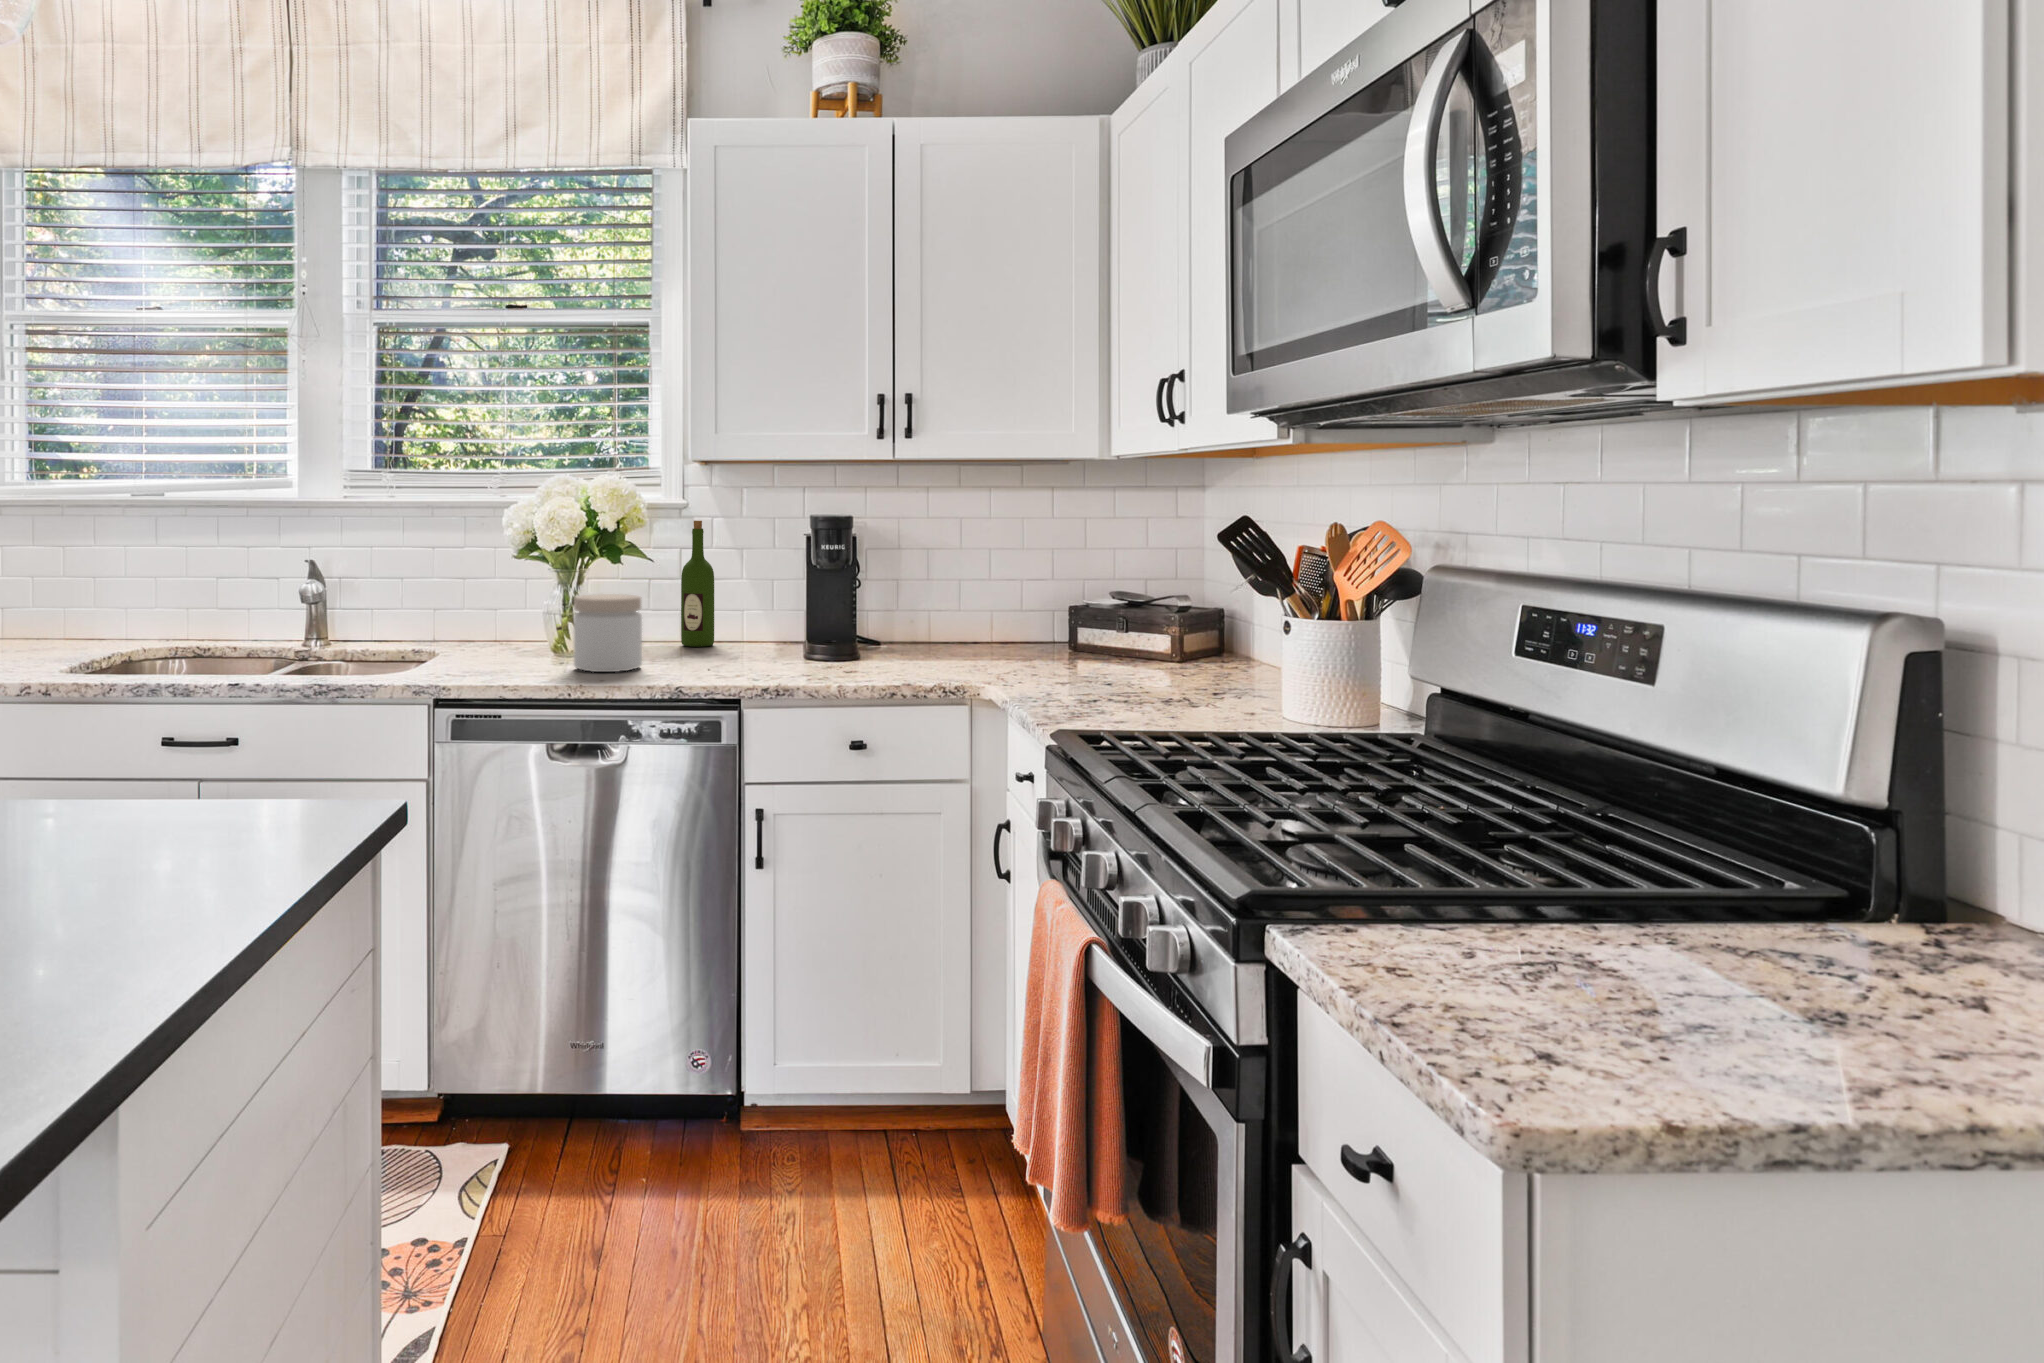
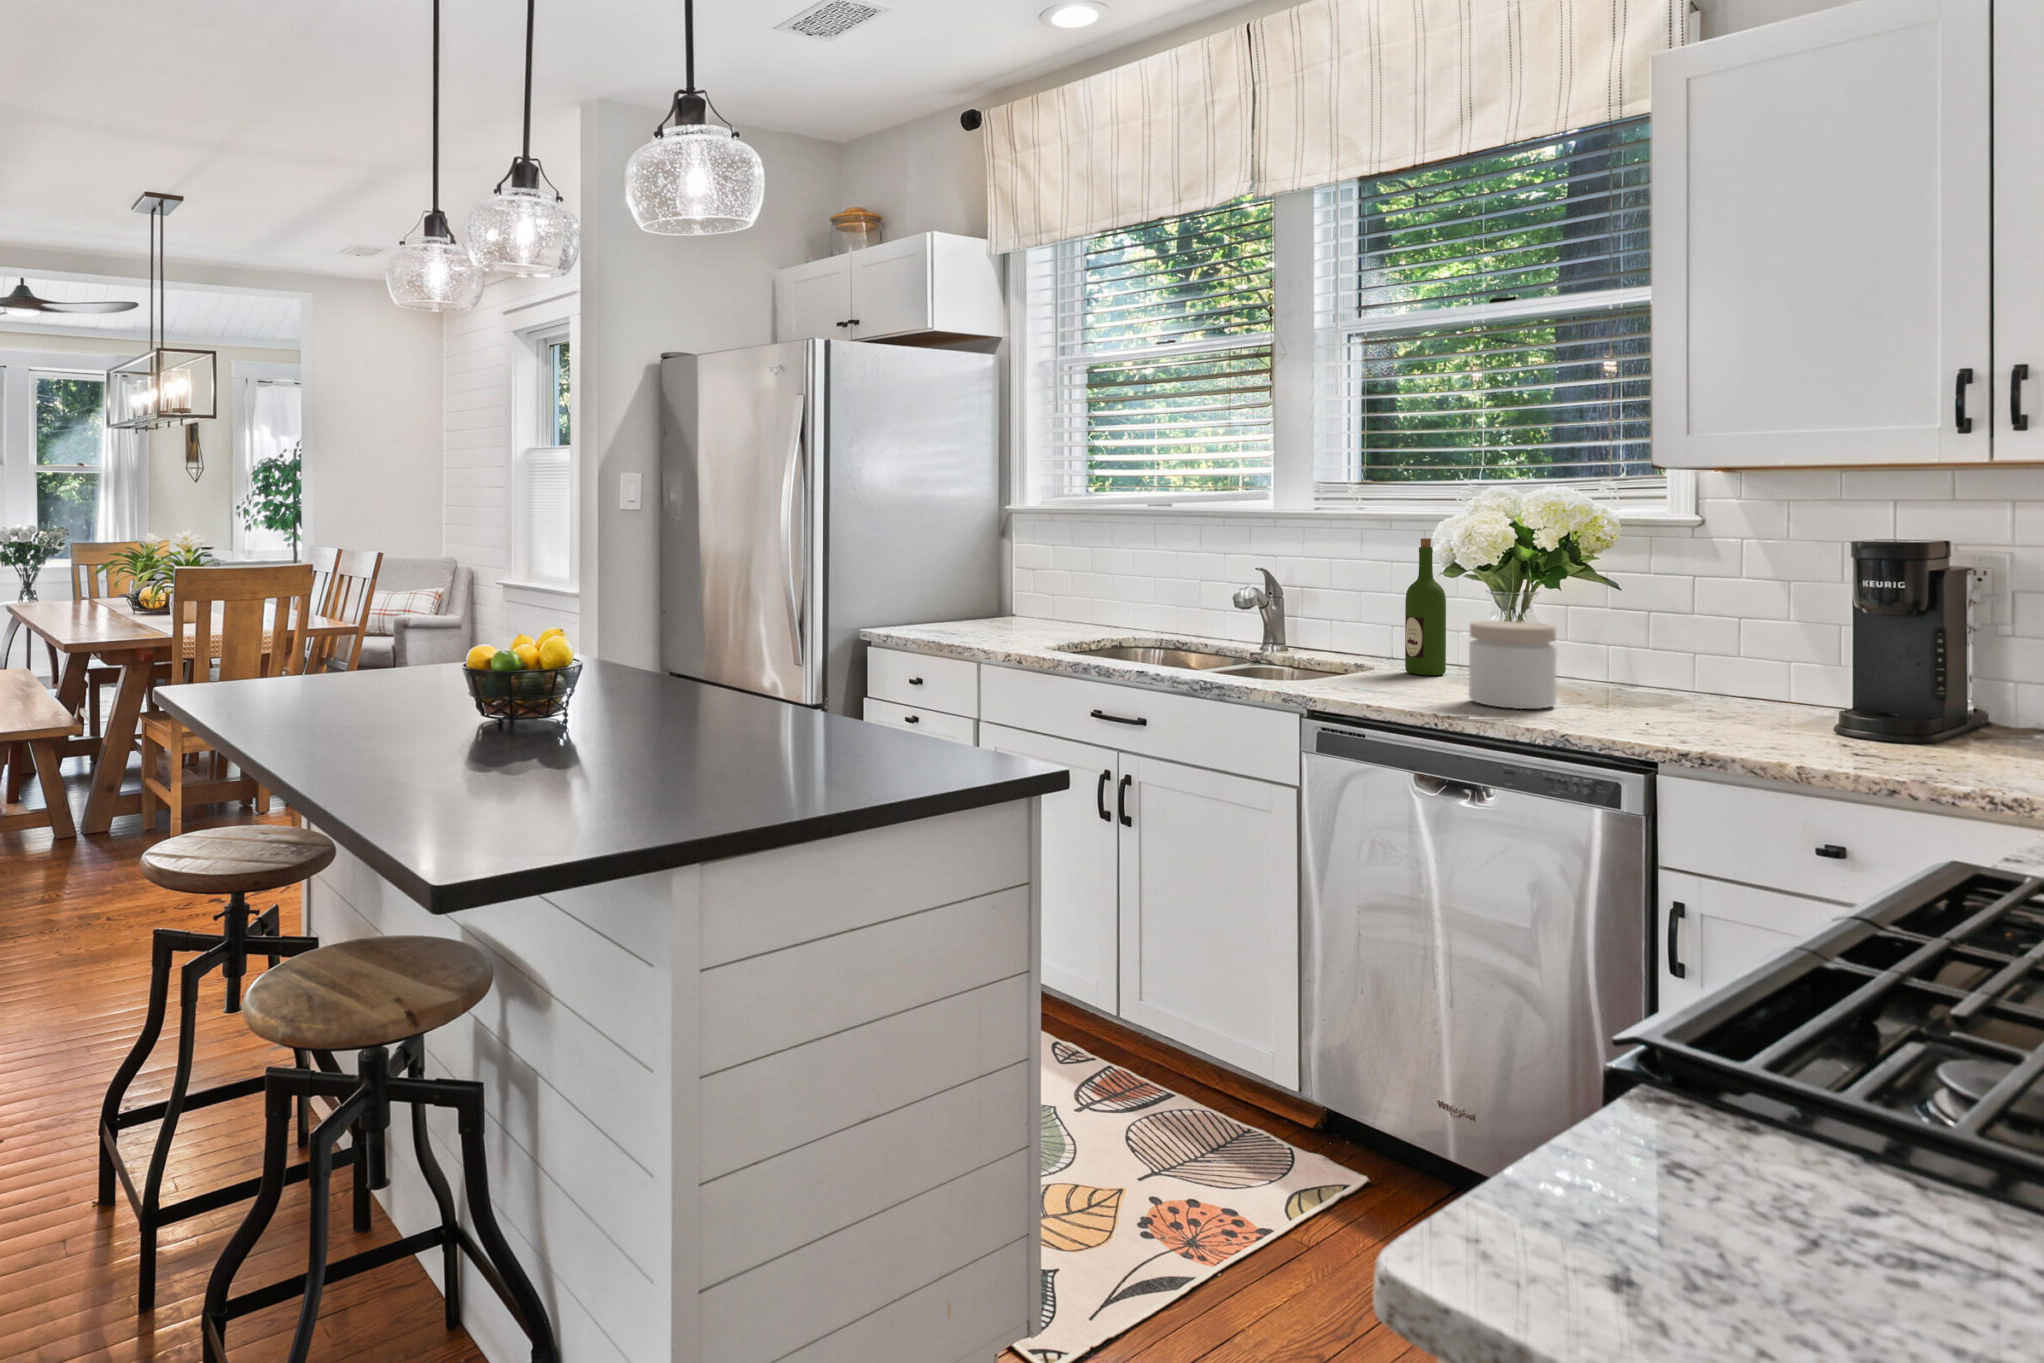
wine bottle: present [681,521,714,647] -> present [1405,538,1446,675]

